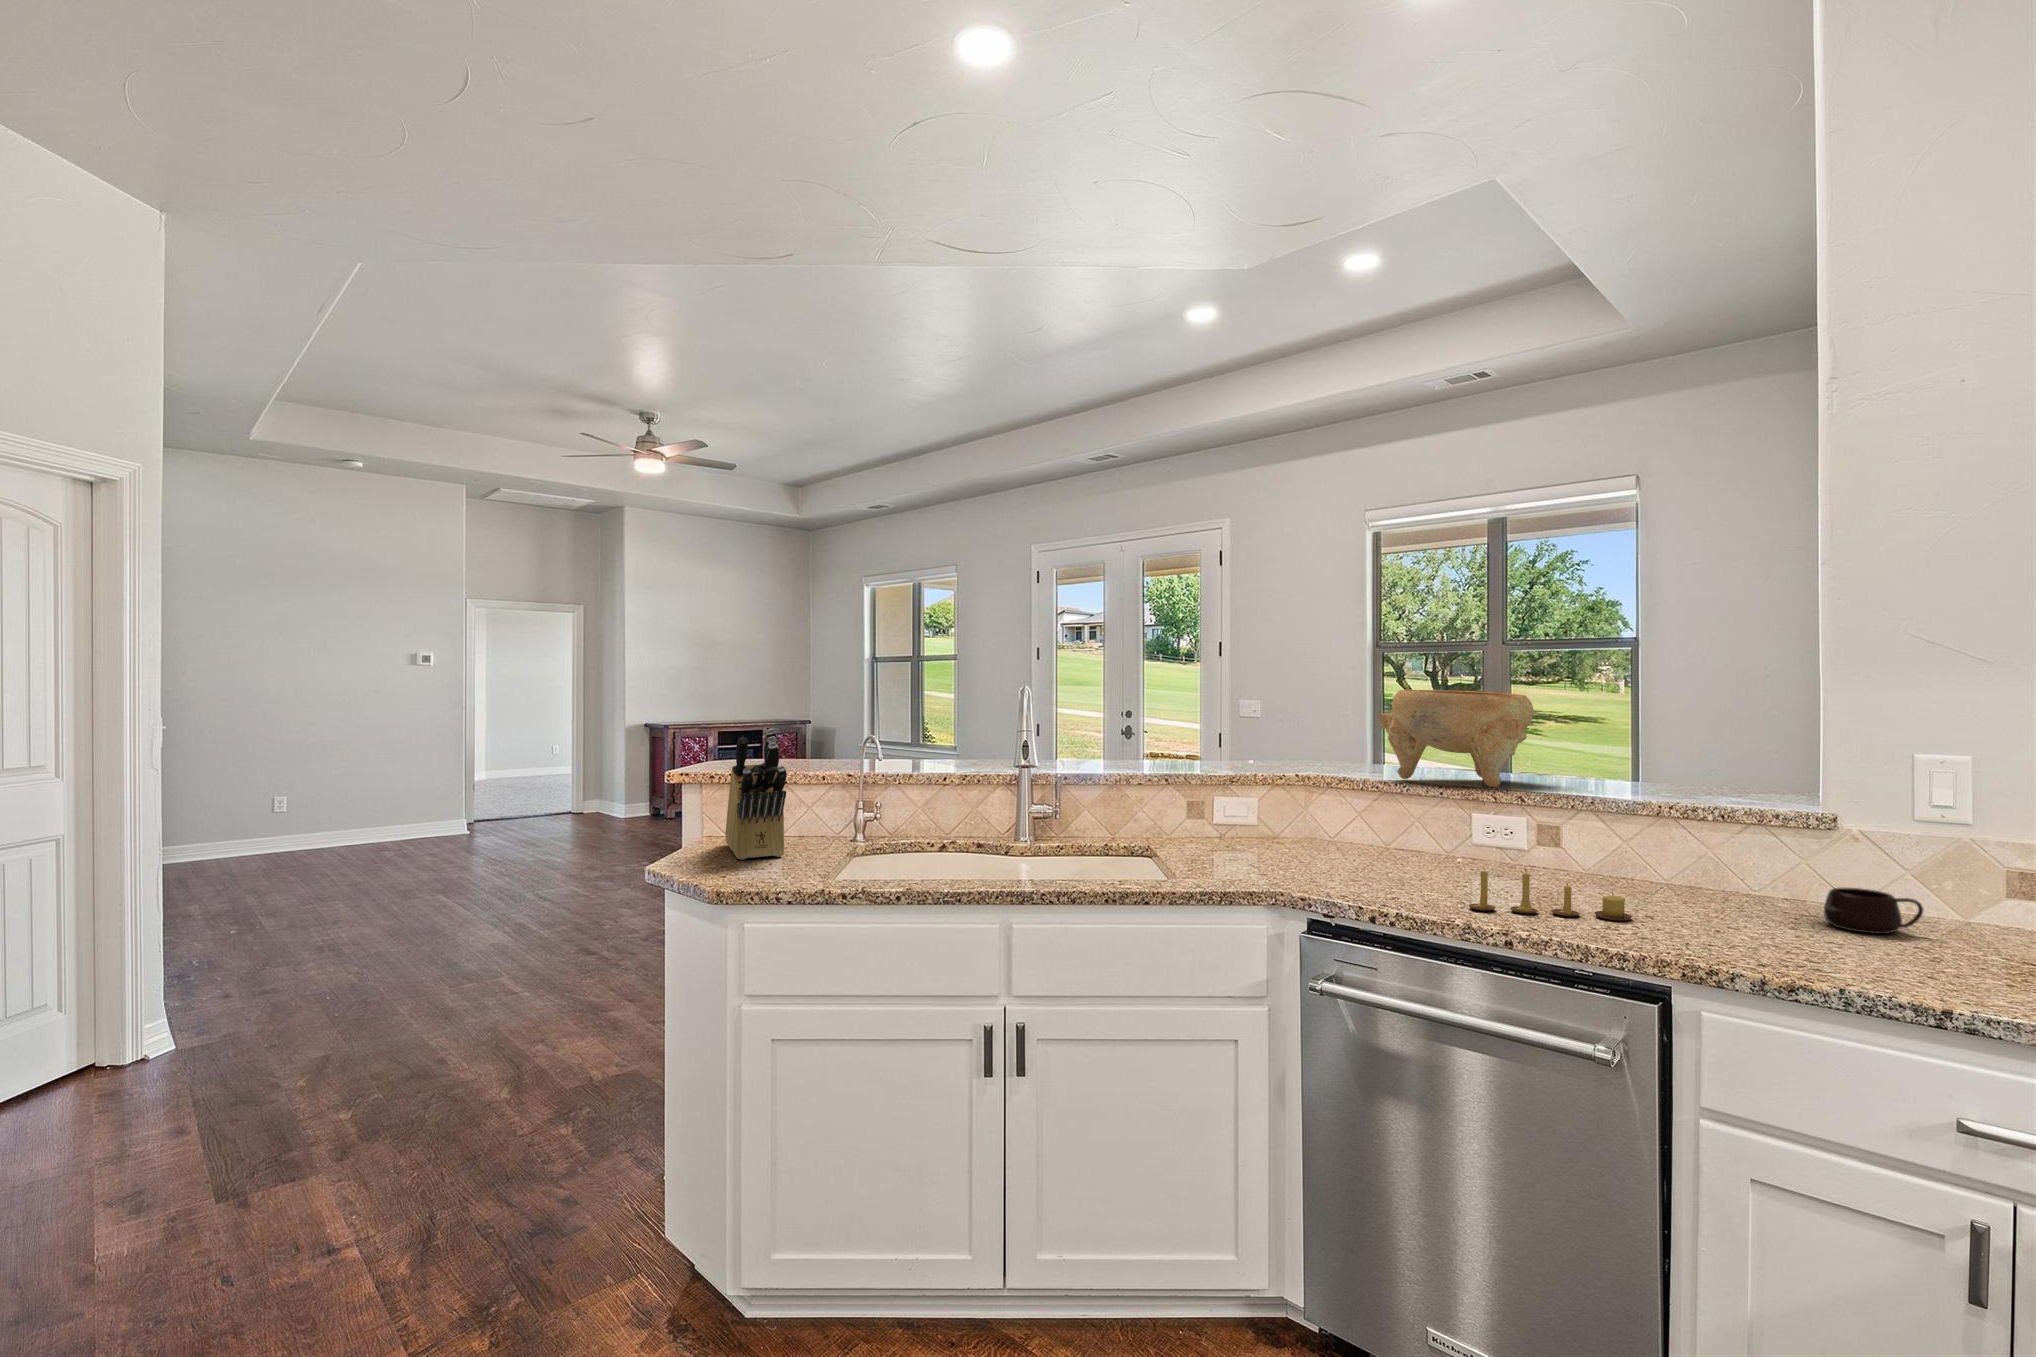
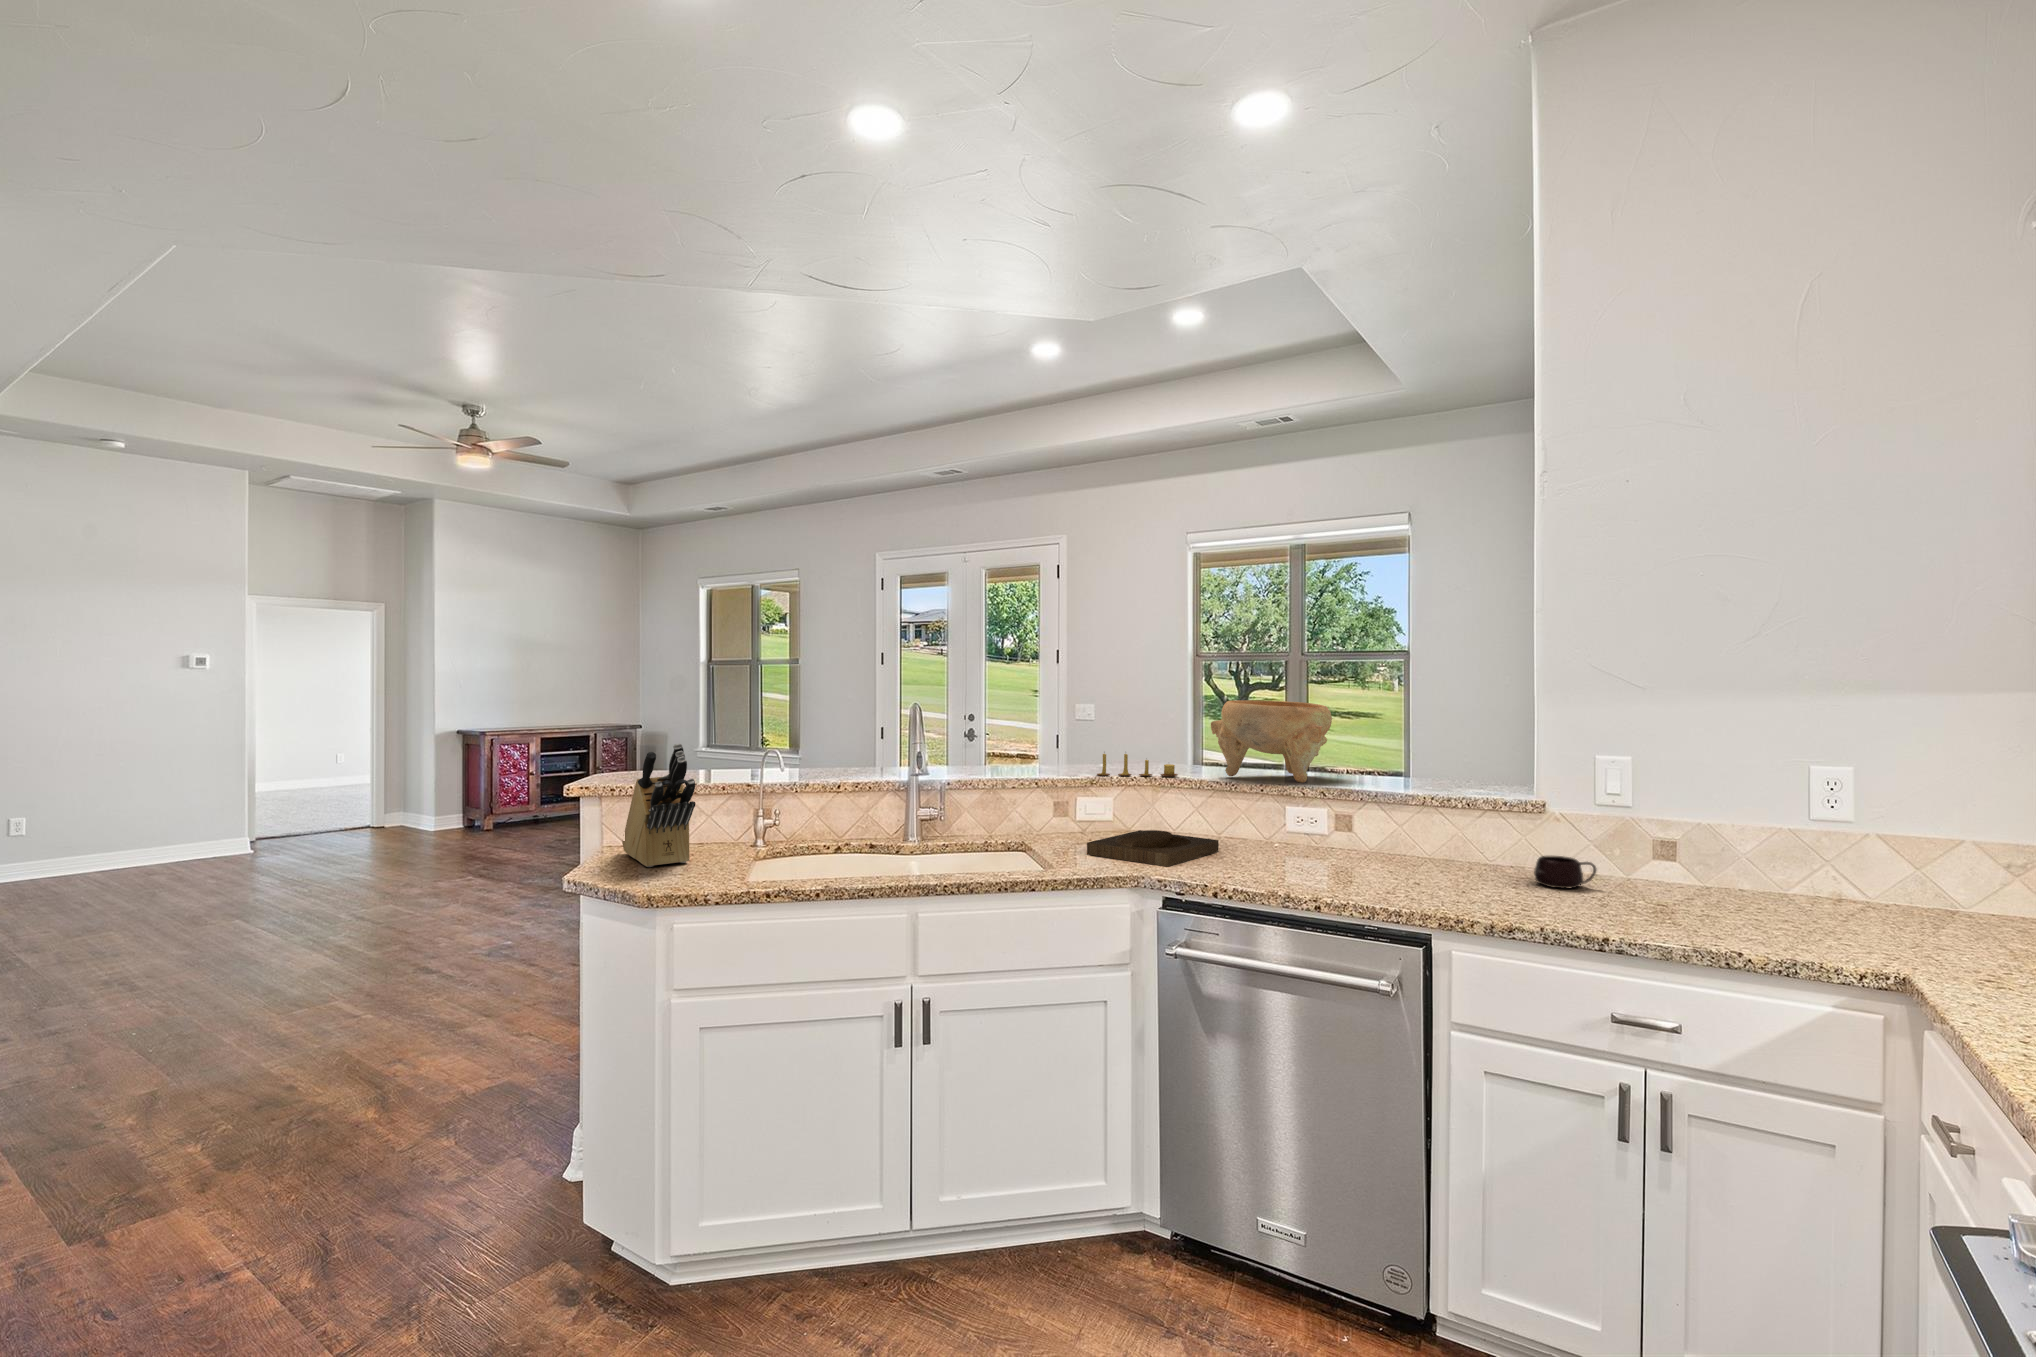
tray: none [1220,838,1383,882] -> present [1087,830,1219,867]
candle: present [1469,867,1632,921] -> present [1097,753,1178,777]

